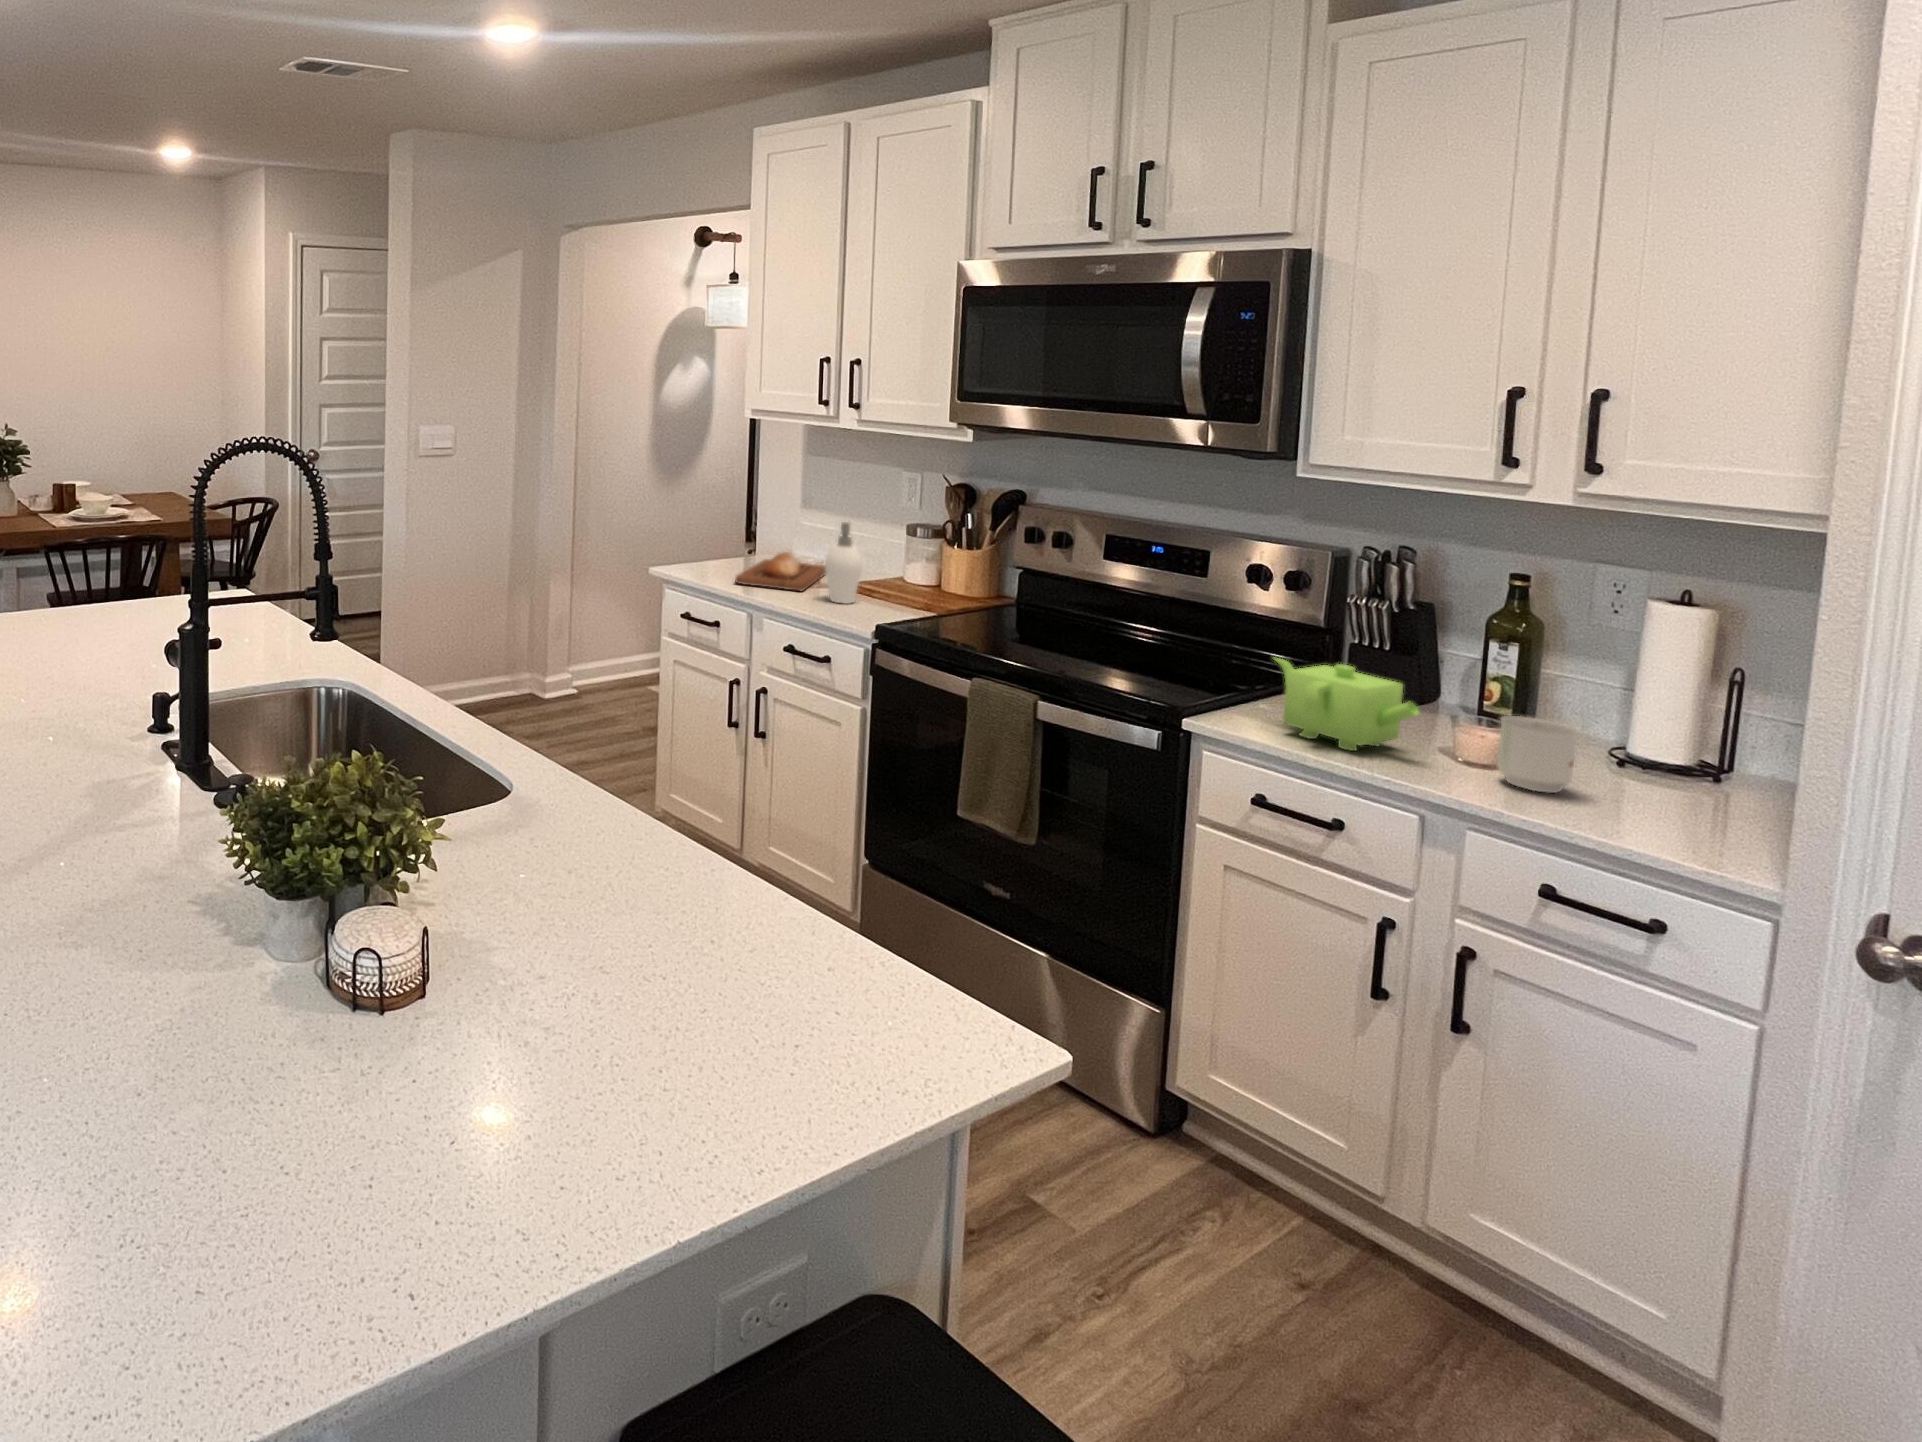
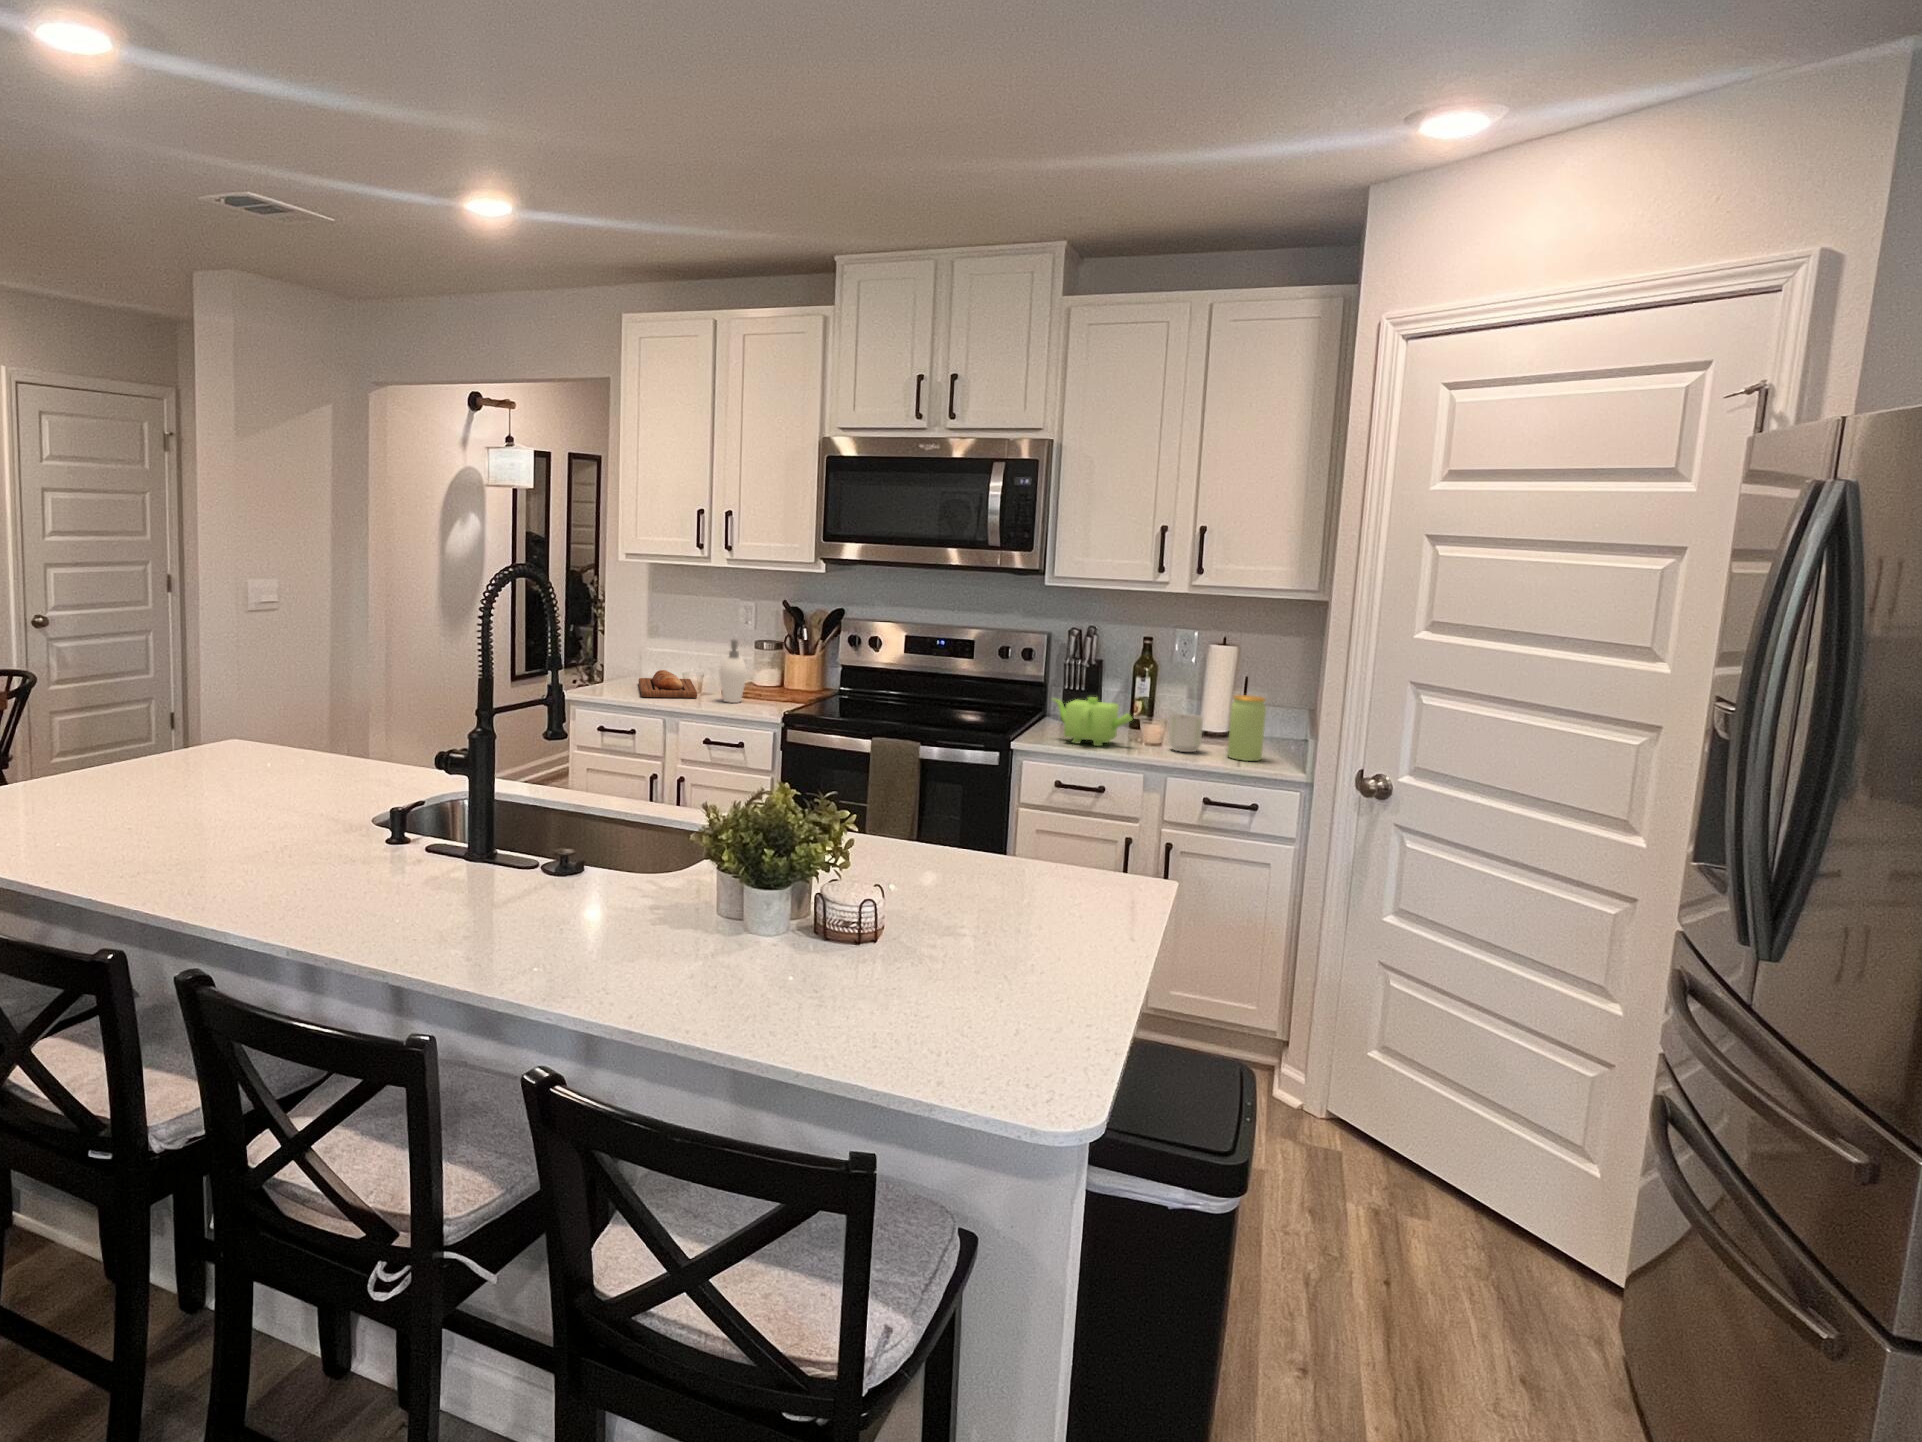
jar: none [1623,702,1719,836] -> present [1227,695,1266,761]

